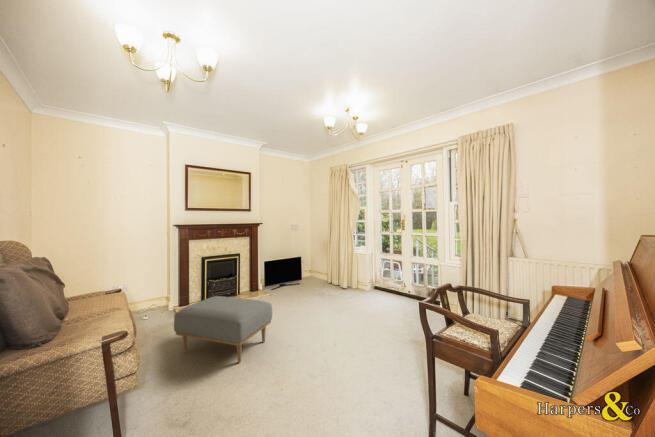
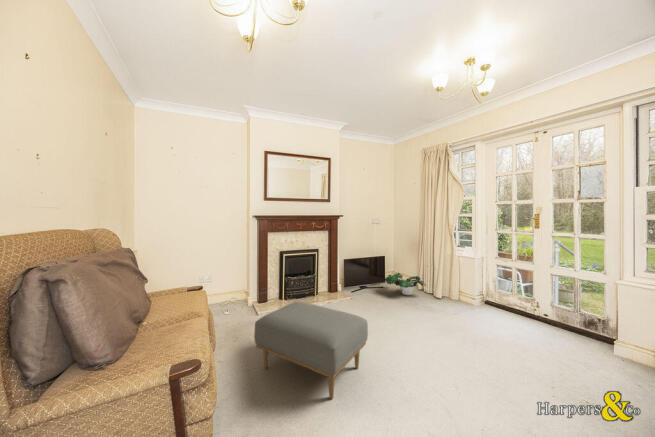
potted plant: none [300,271,333,289] -> present [385,273,426,295]

